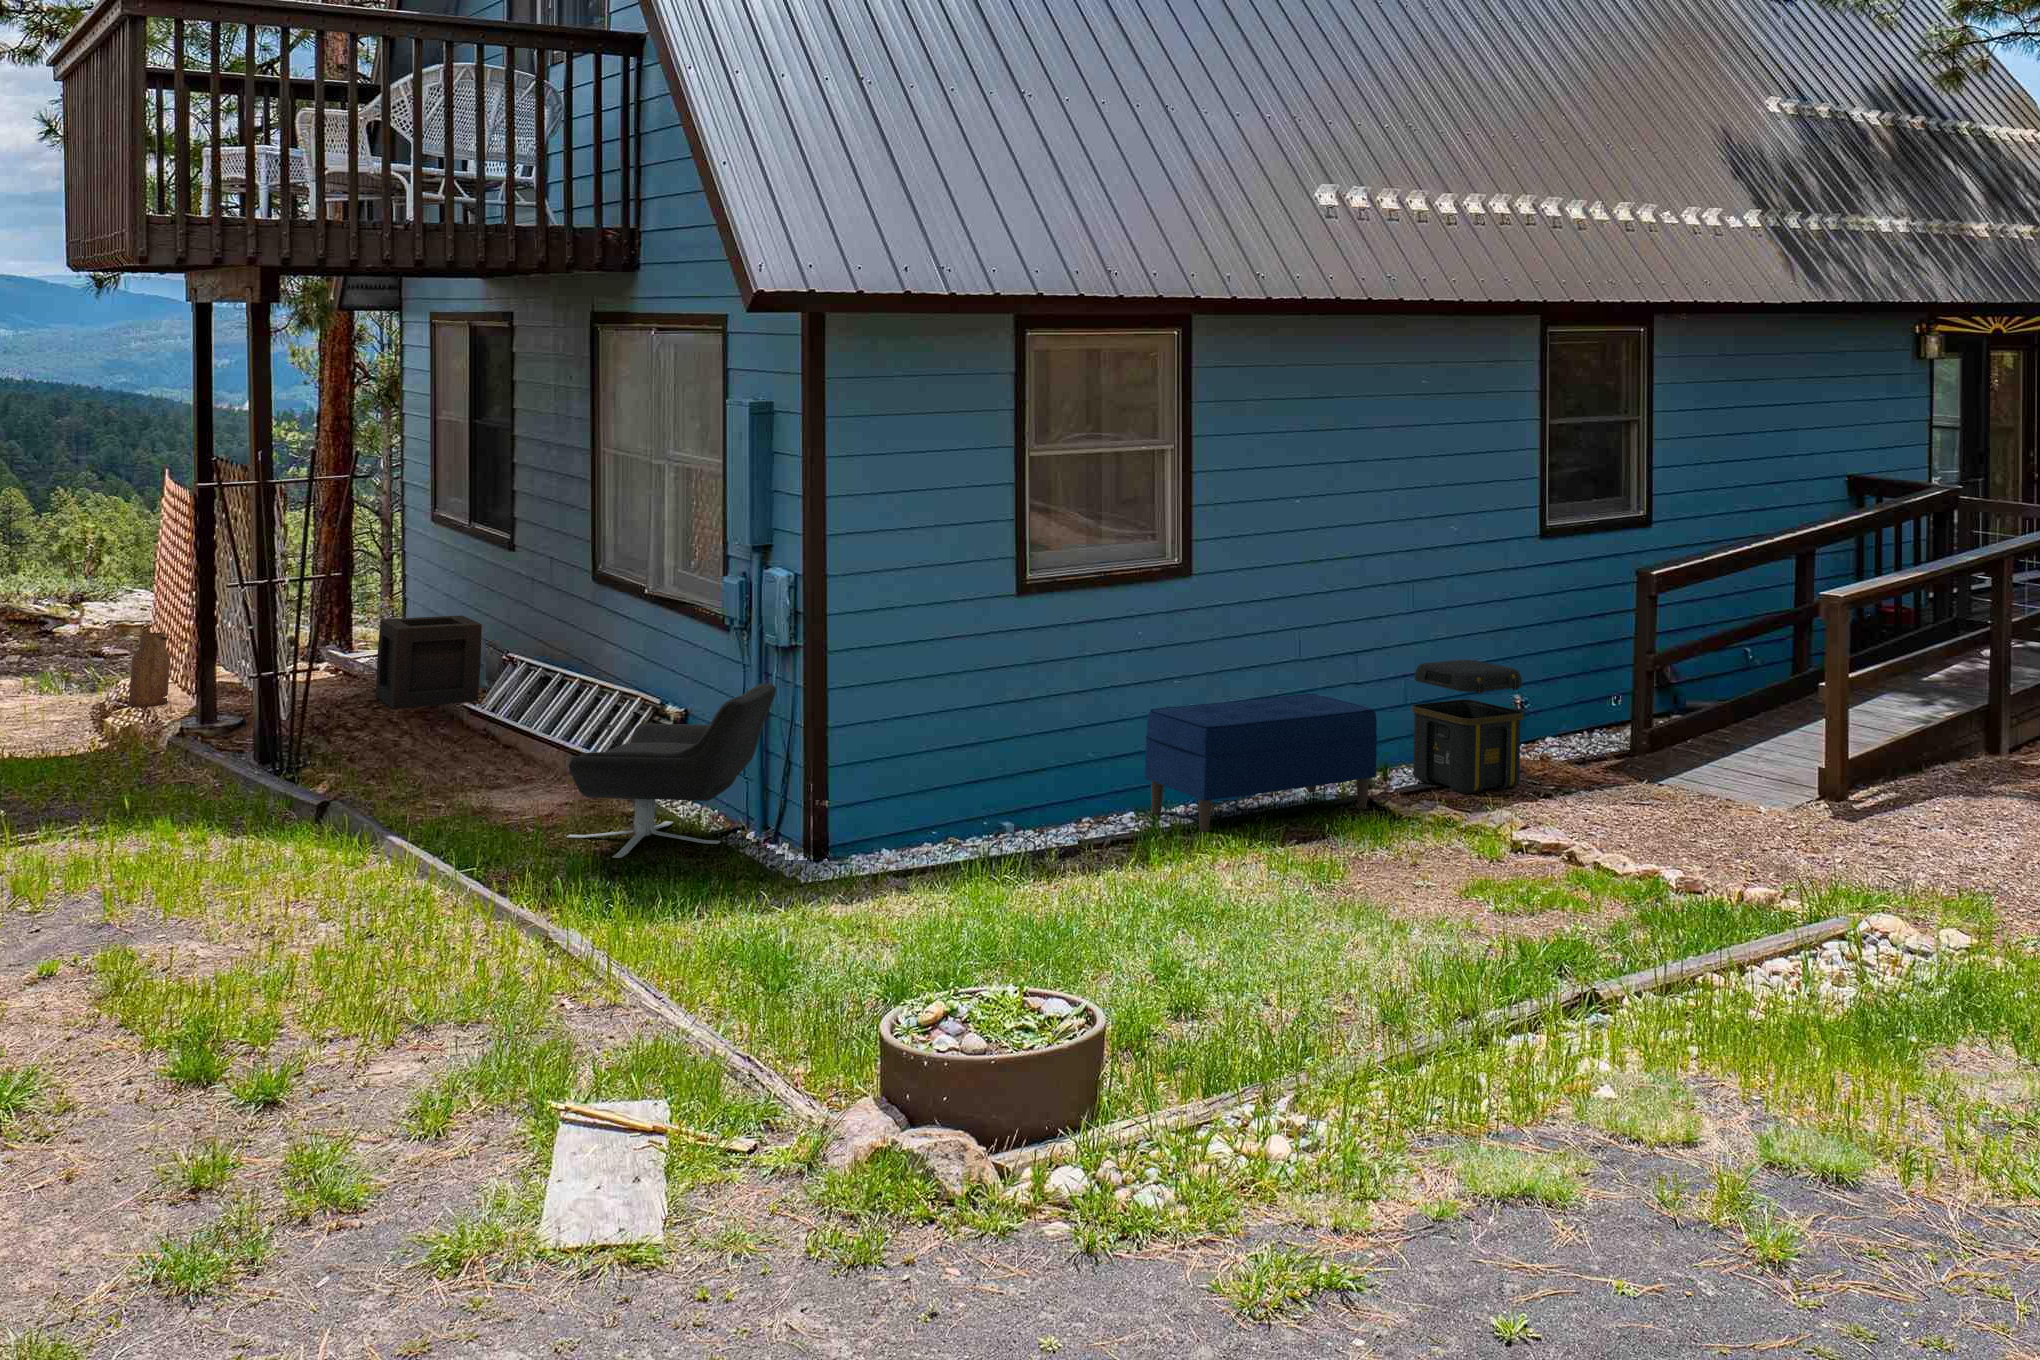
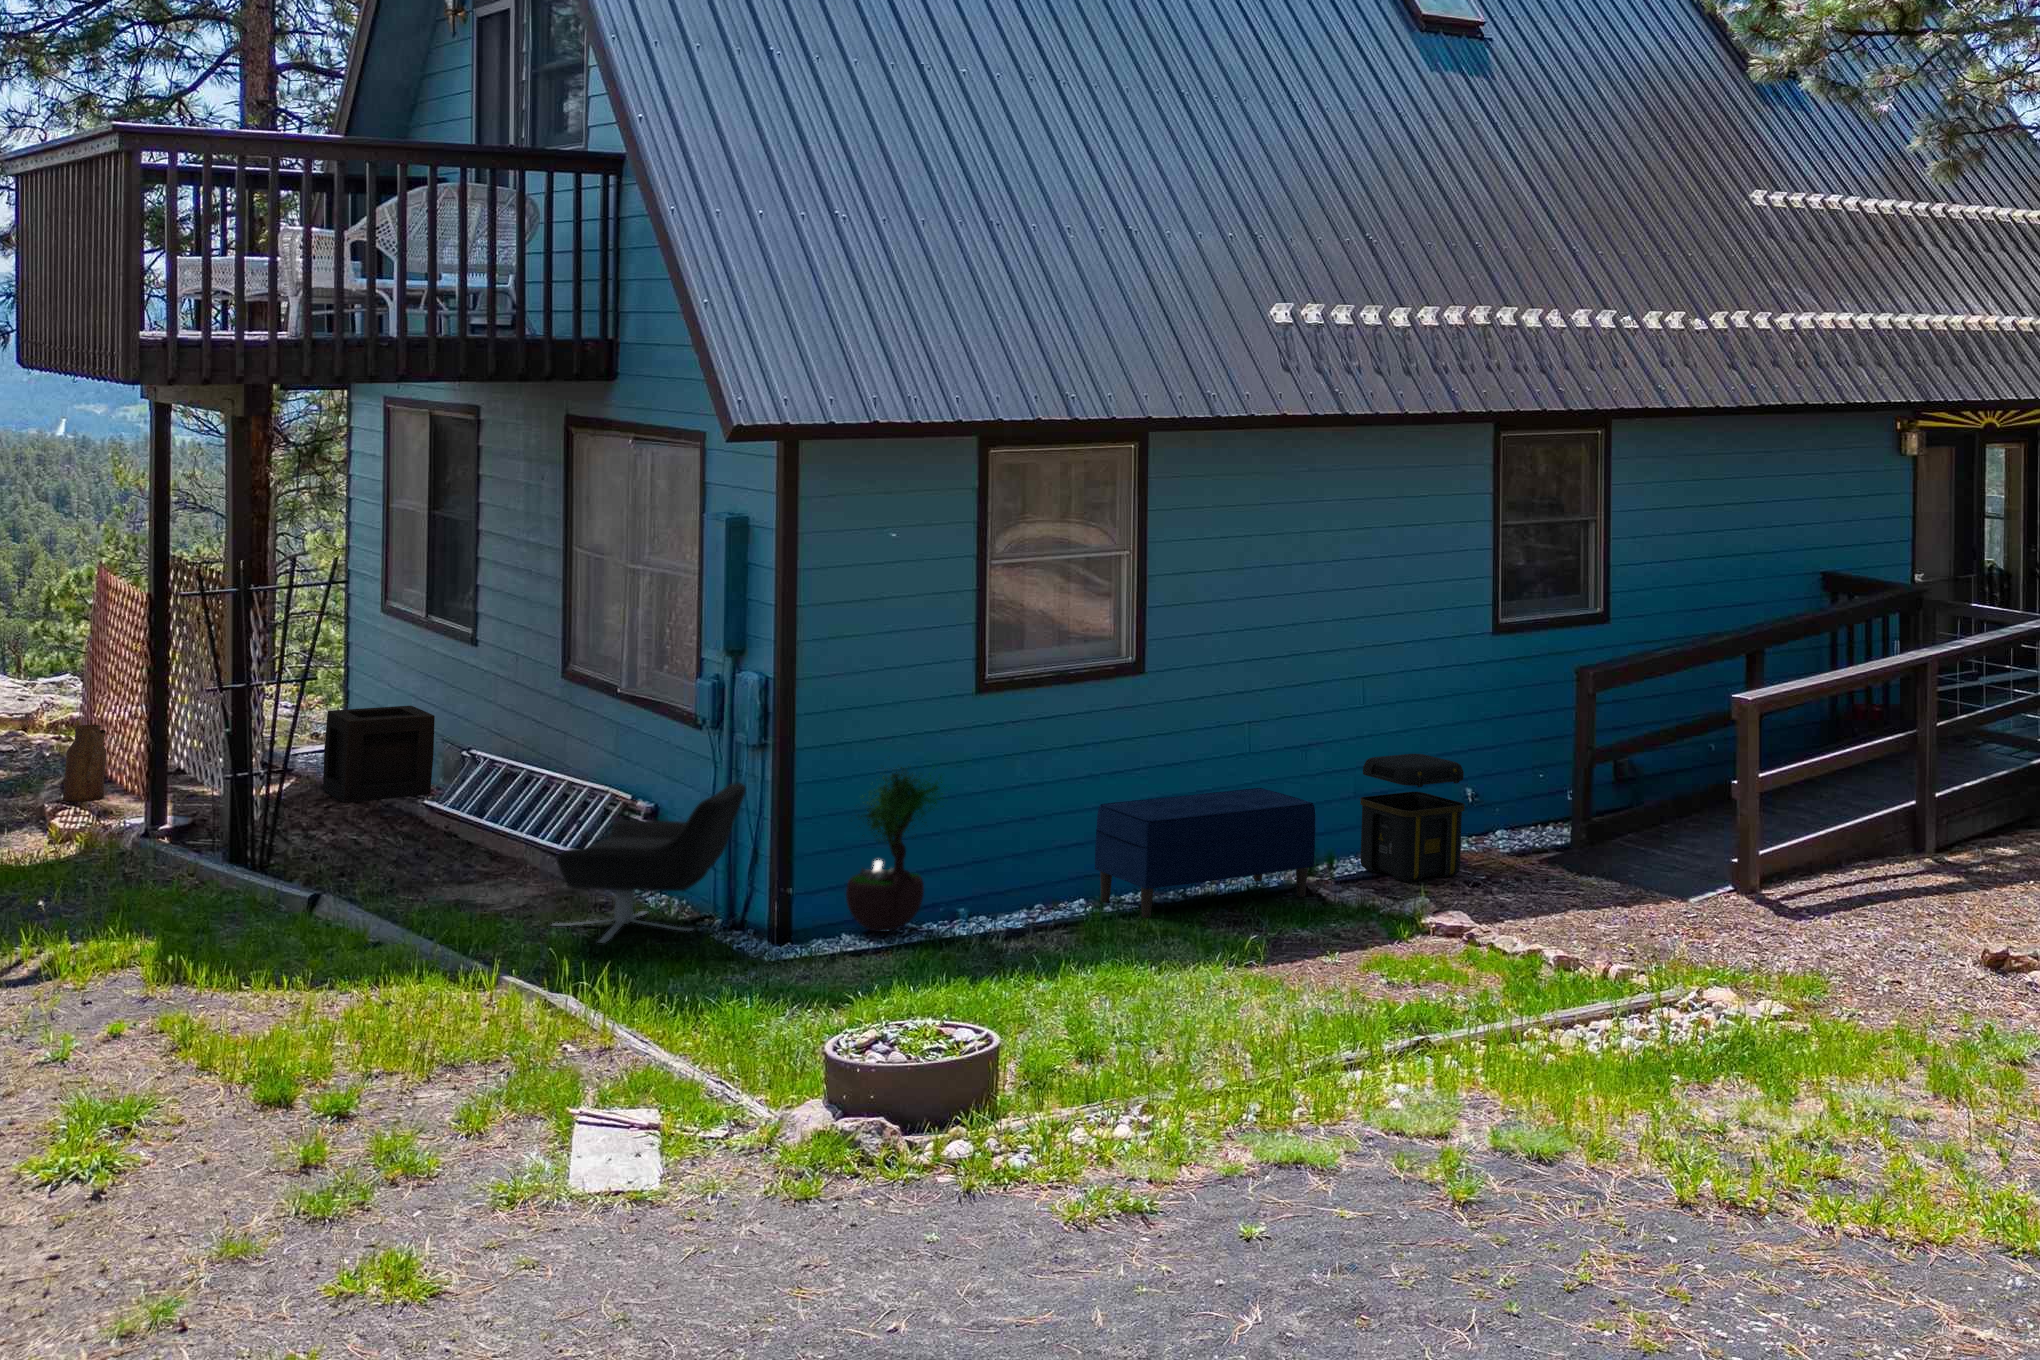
potted tree: none [884,653,996,847] -> present [846,765,945,932]

